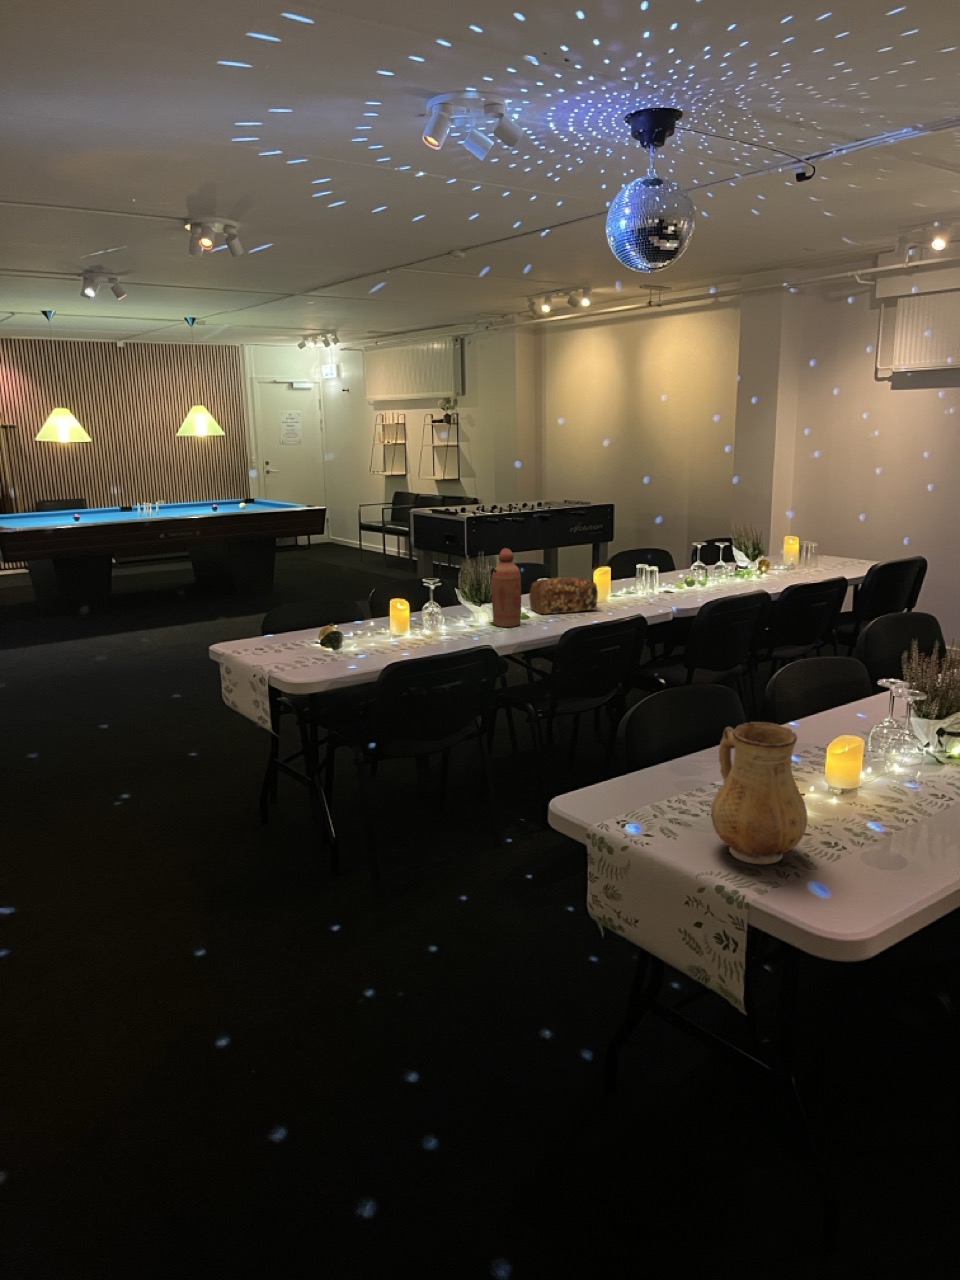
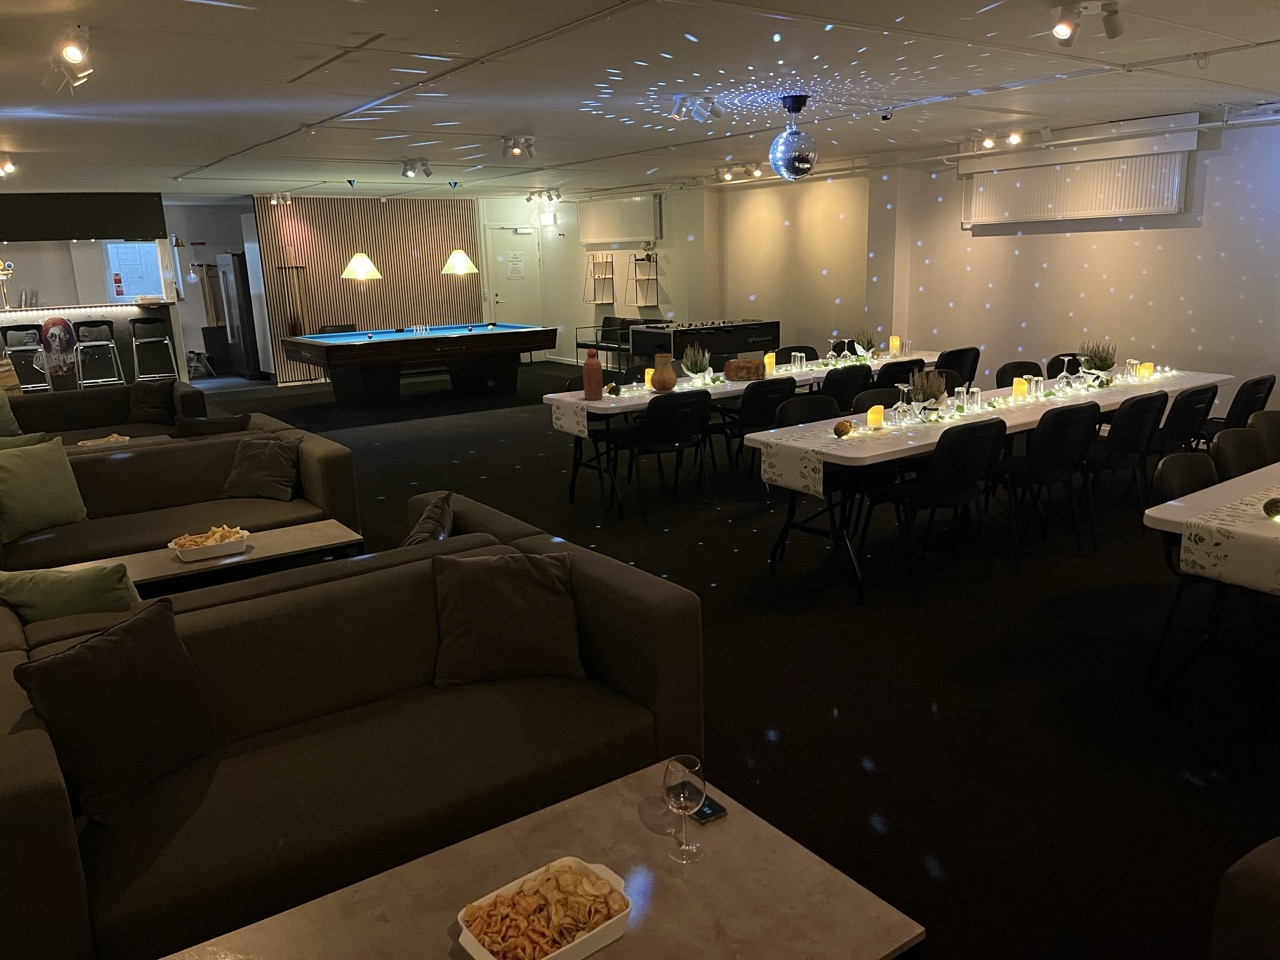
bottle: present [492,548,521,627] -> present [583,349,603,400]
ceramic pitcher: present [711,722,808,864] -> present [651,354,677,393]

